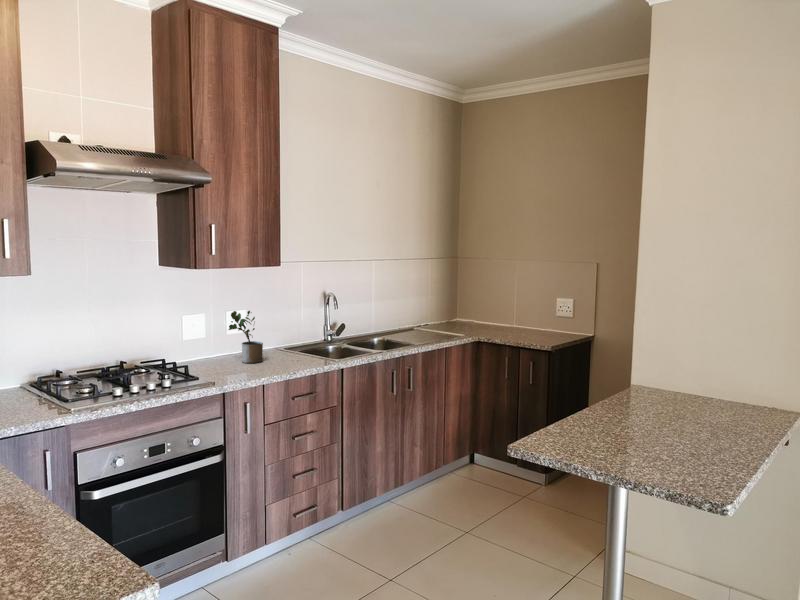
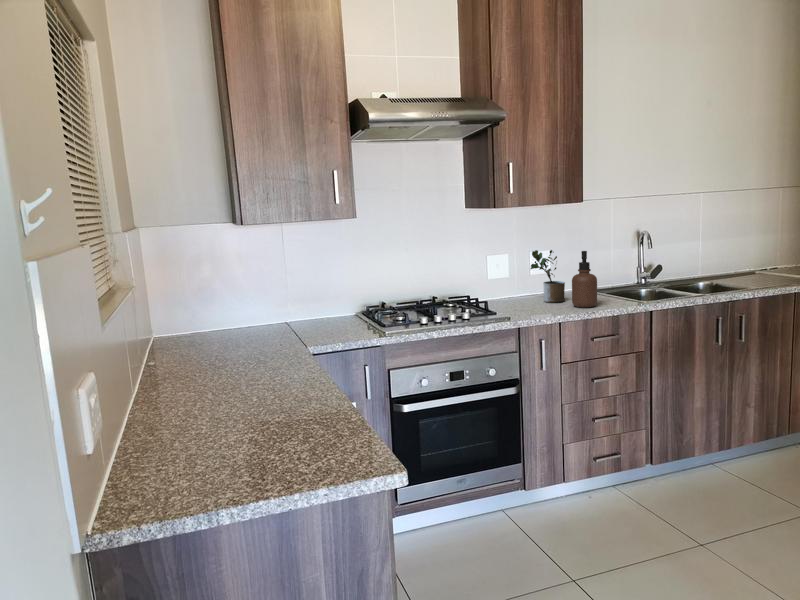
soap dispenser: none [271,313,295,368] -> present [572,251,597,308]

